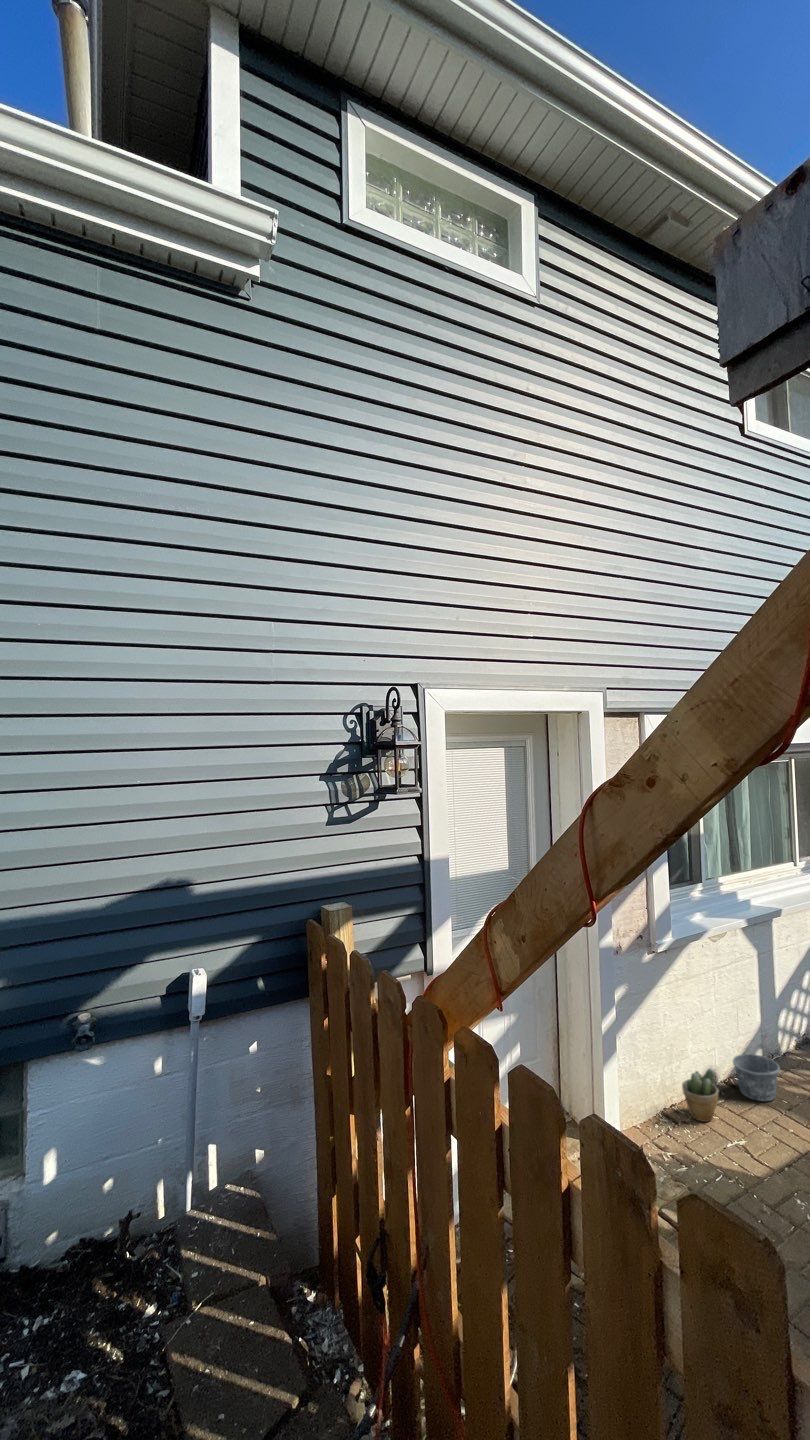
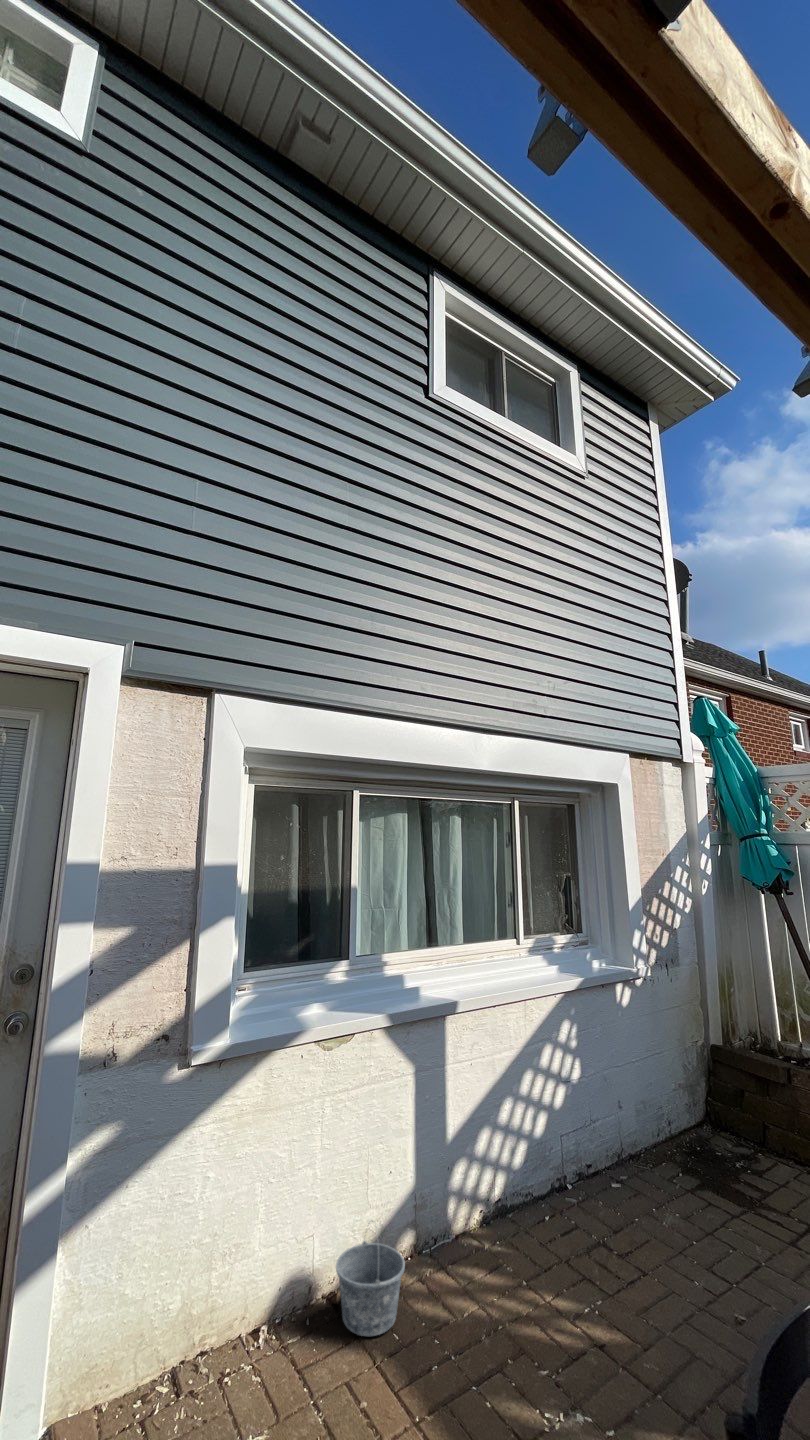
potted plant: present [682,1068,718,1122] -> none [210,1281,271,1392]

